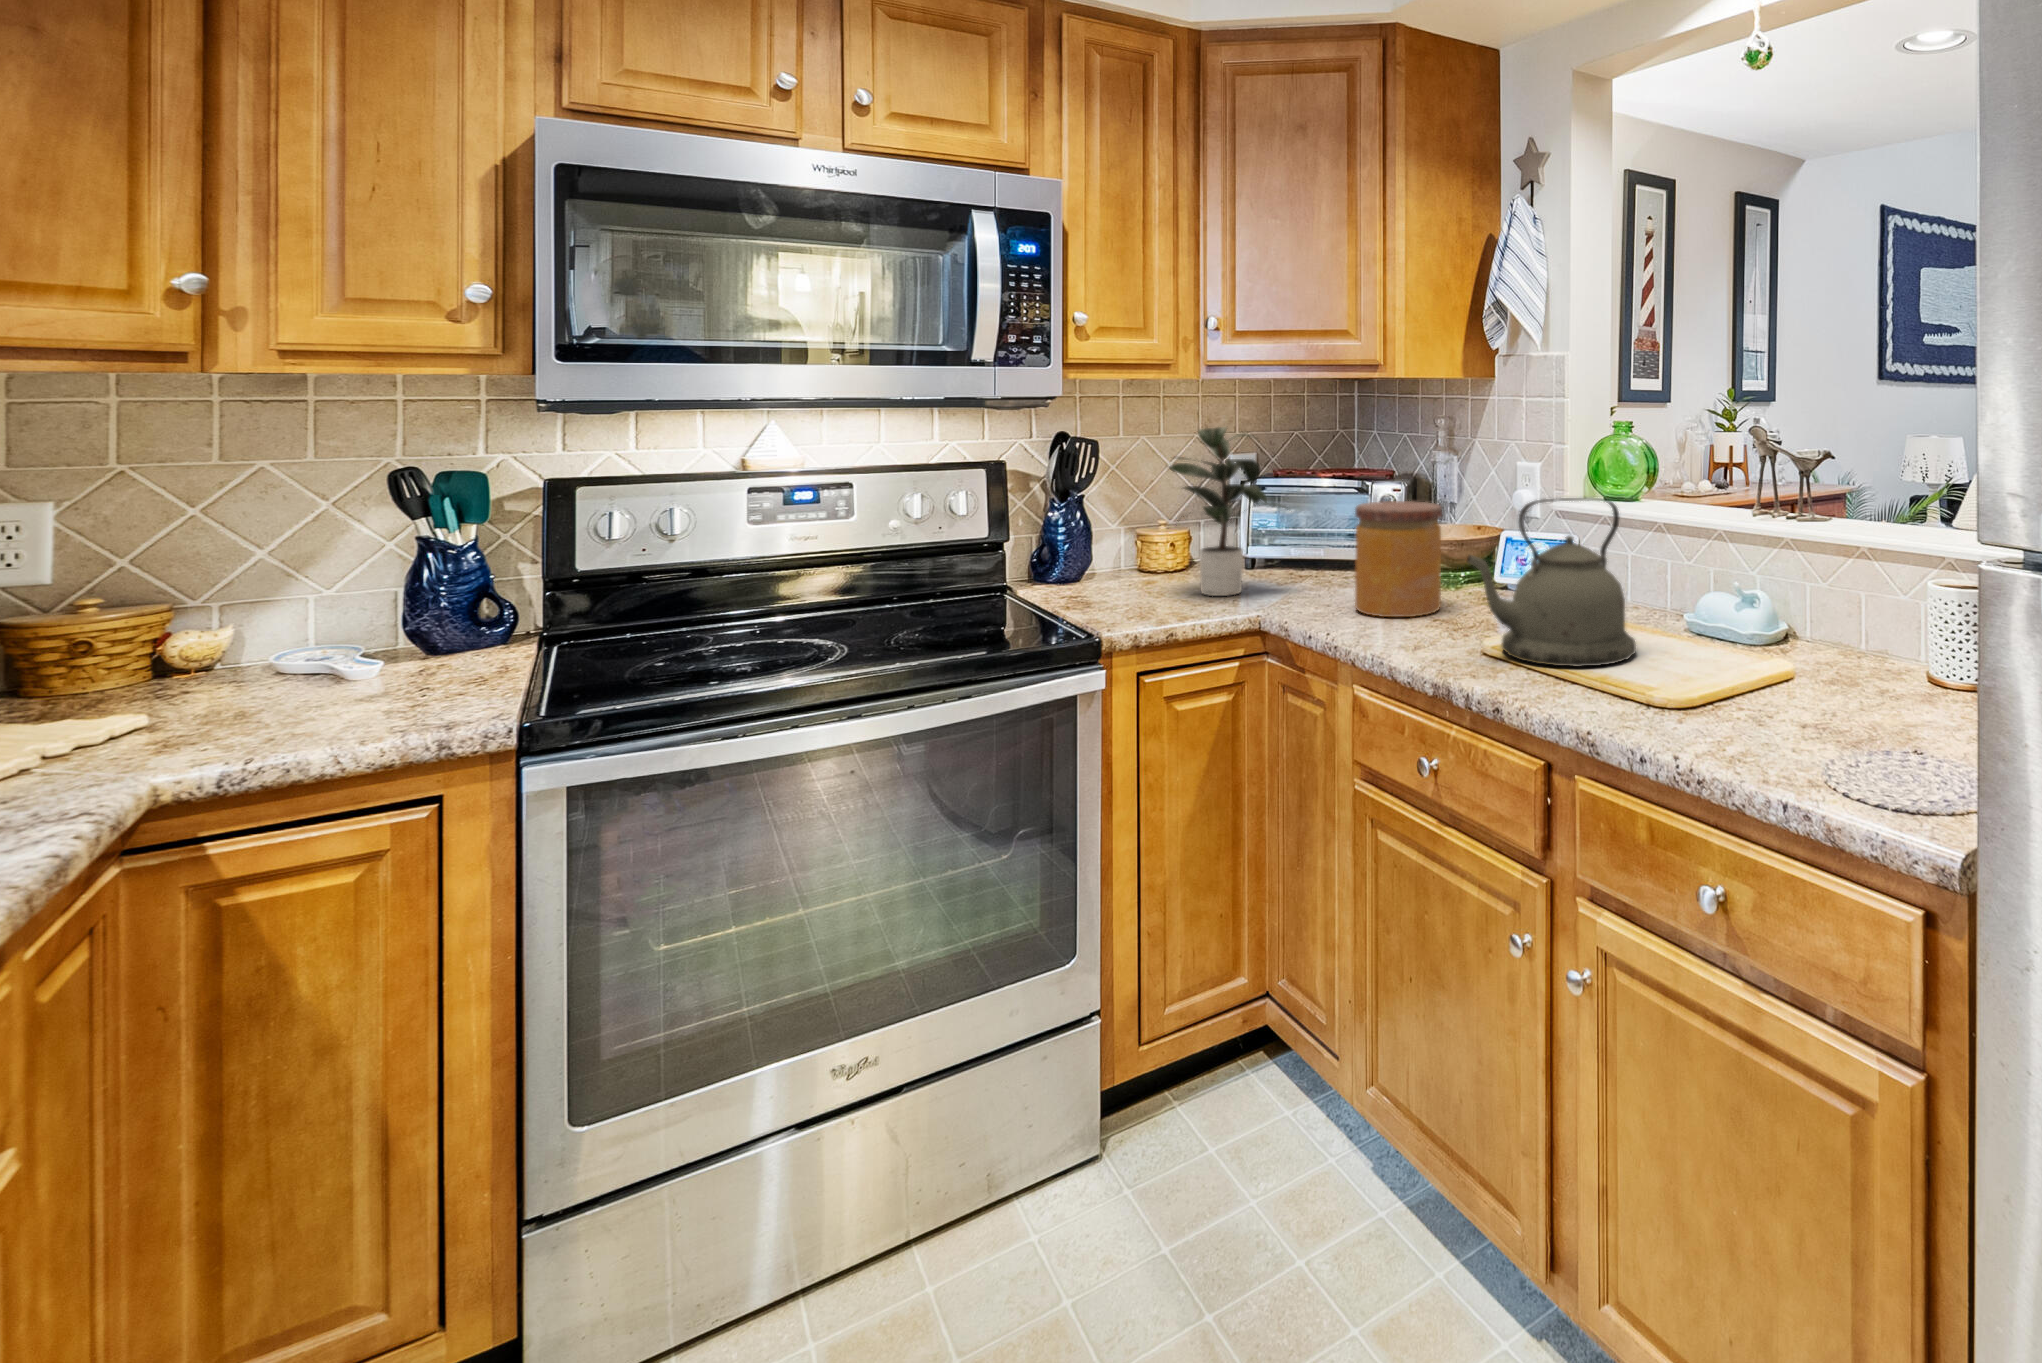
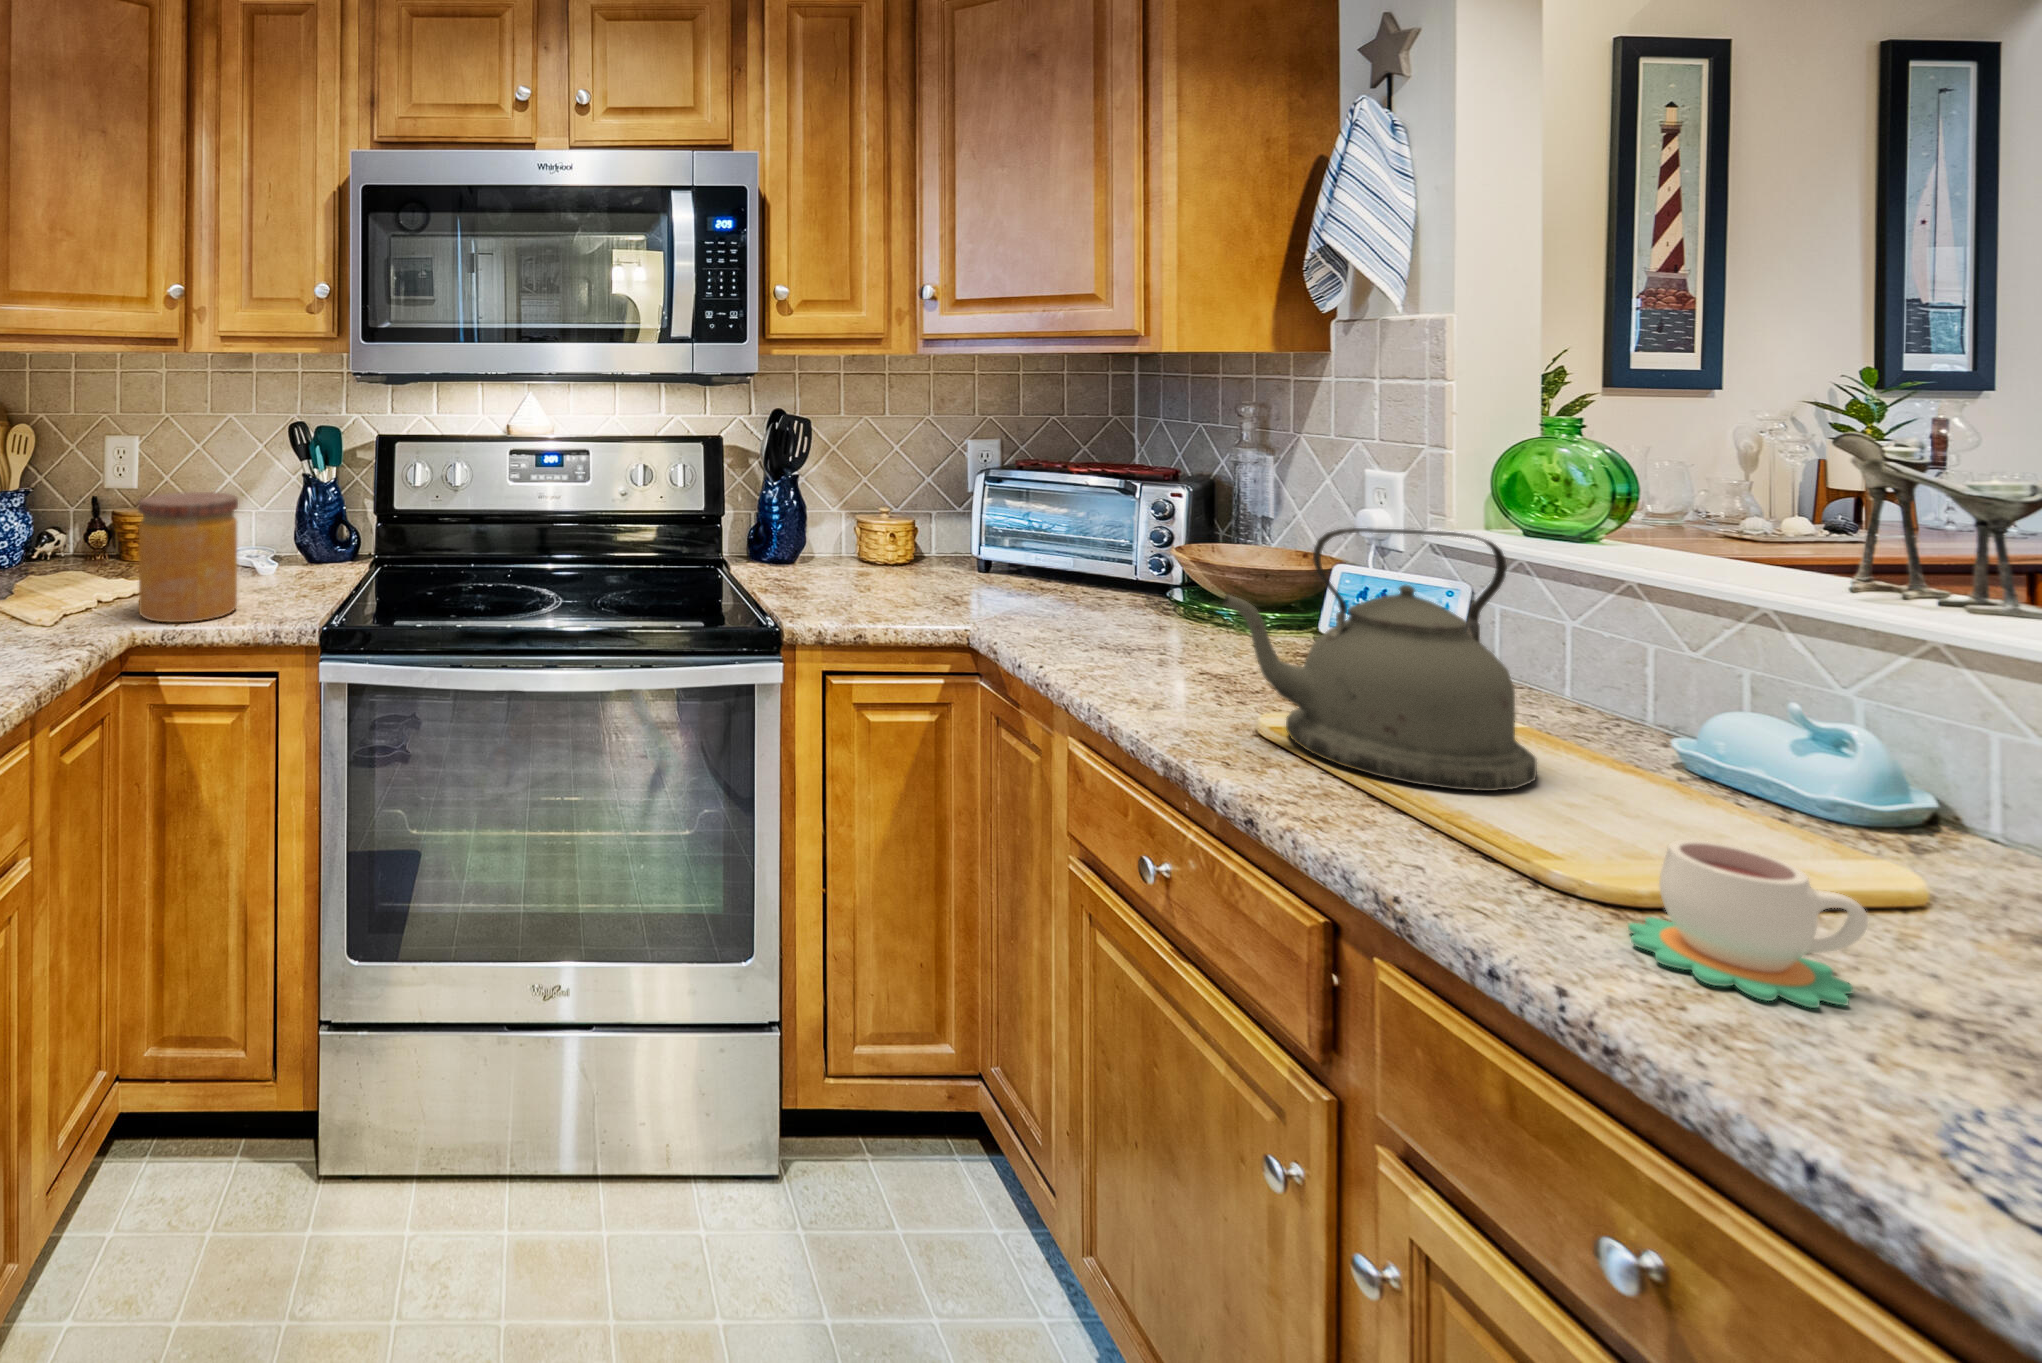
potted plant: present [1169,427,1267,596] -> none [863,408,1048,599]
jar: present [1355,501,1442,617] -> present [138,492,238,622]
mug: none [1696,658,1790,736] -> present [1628,840,1868,1008]

